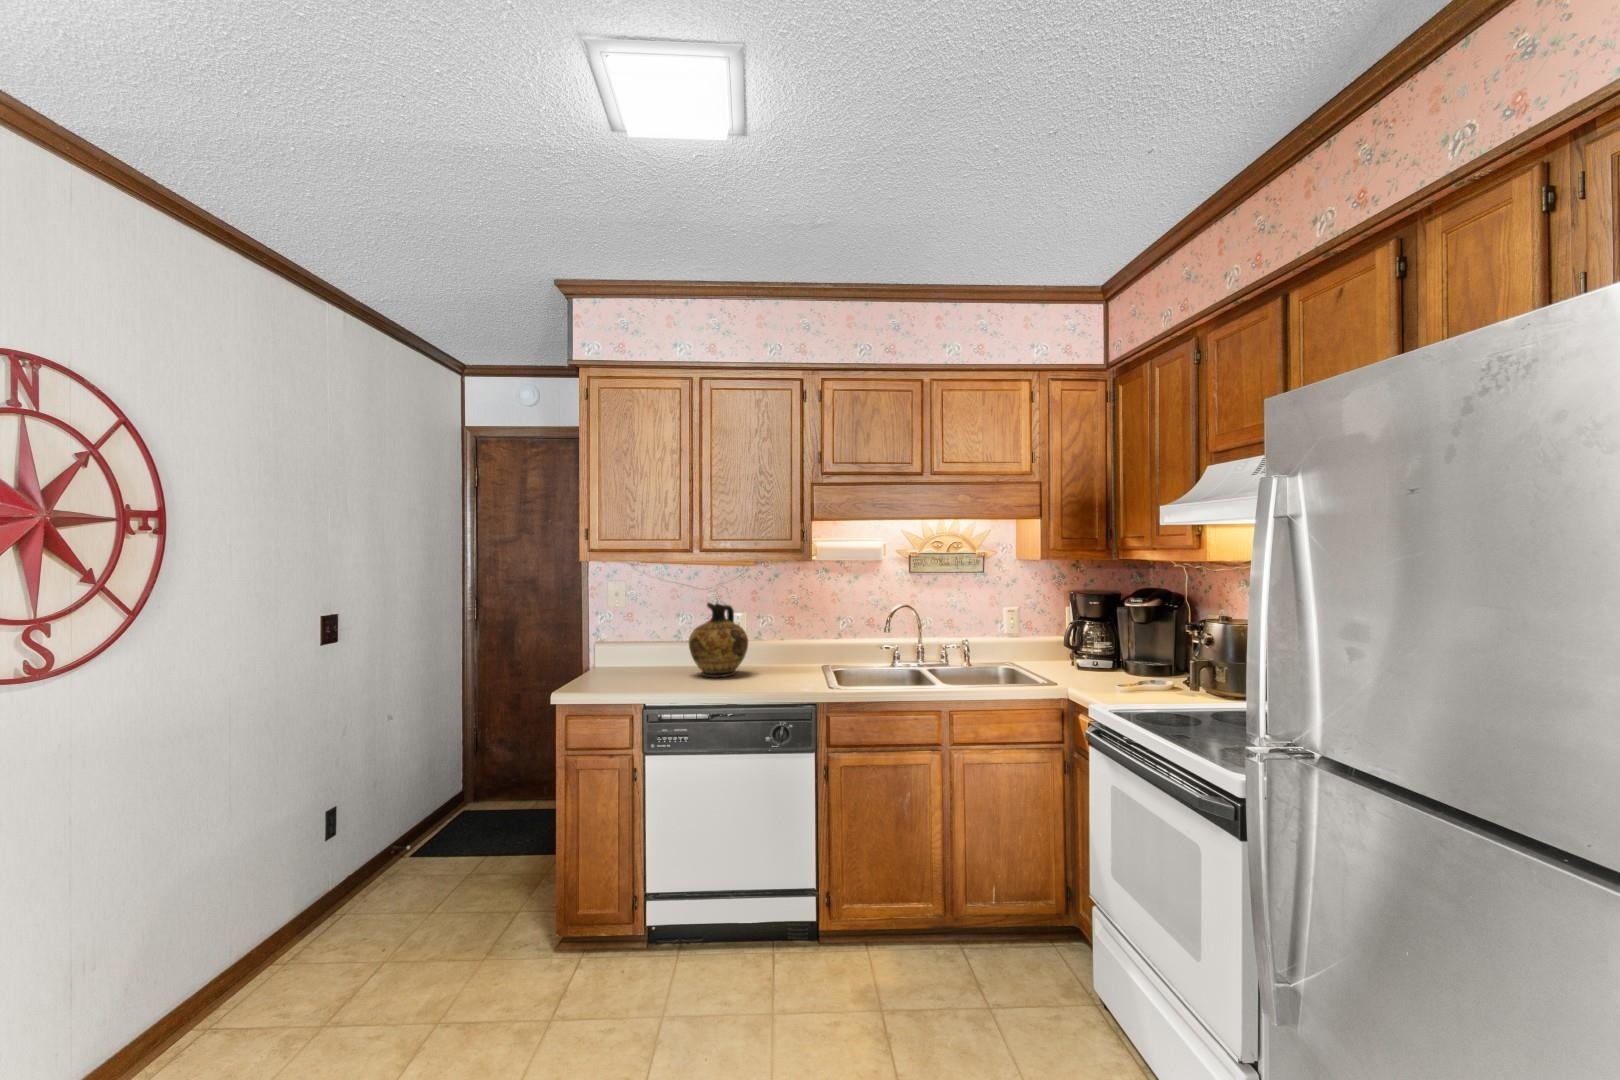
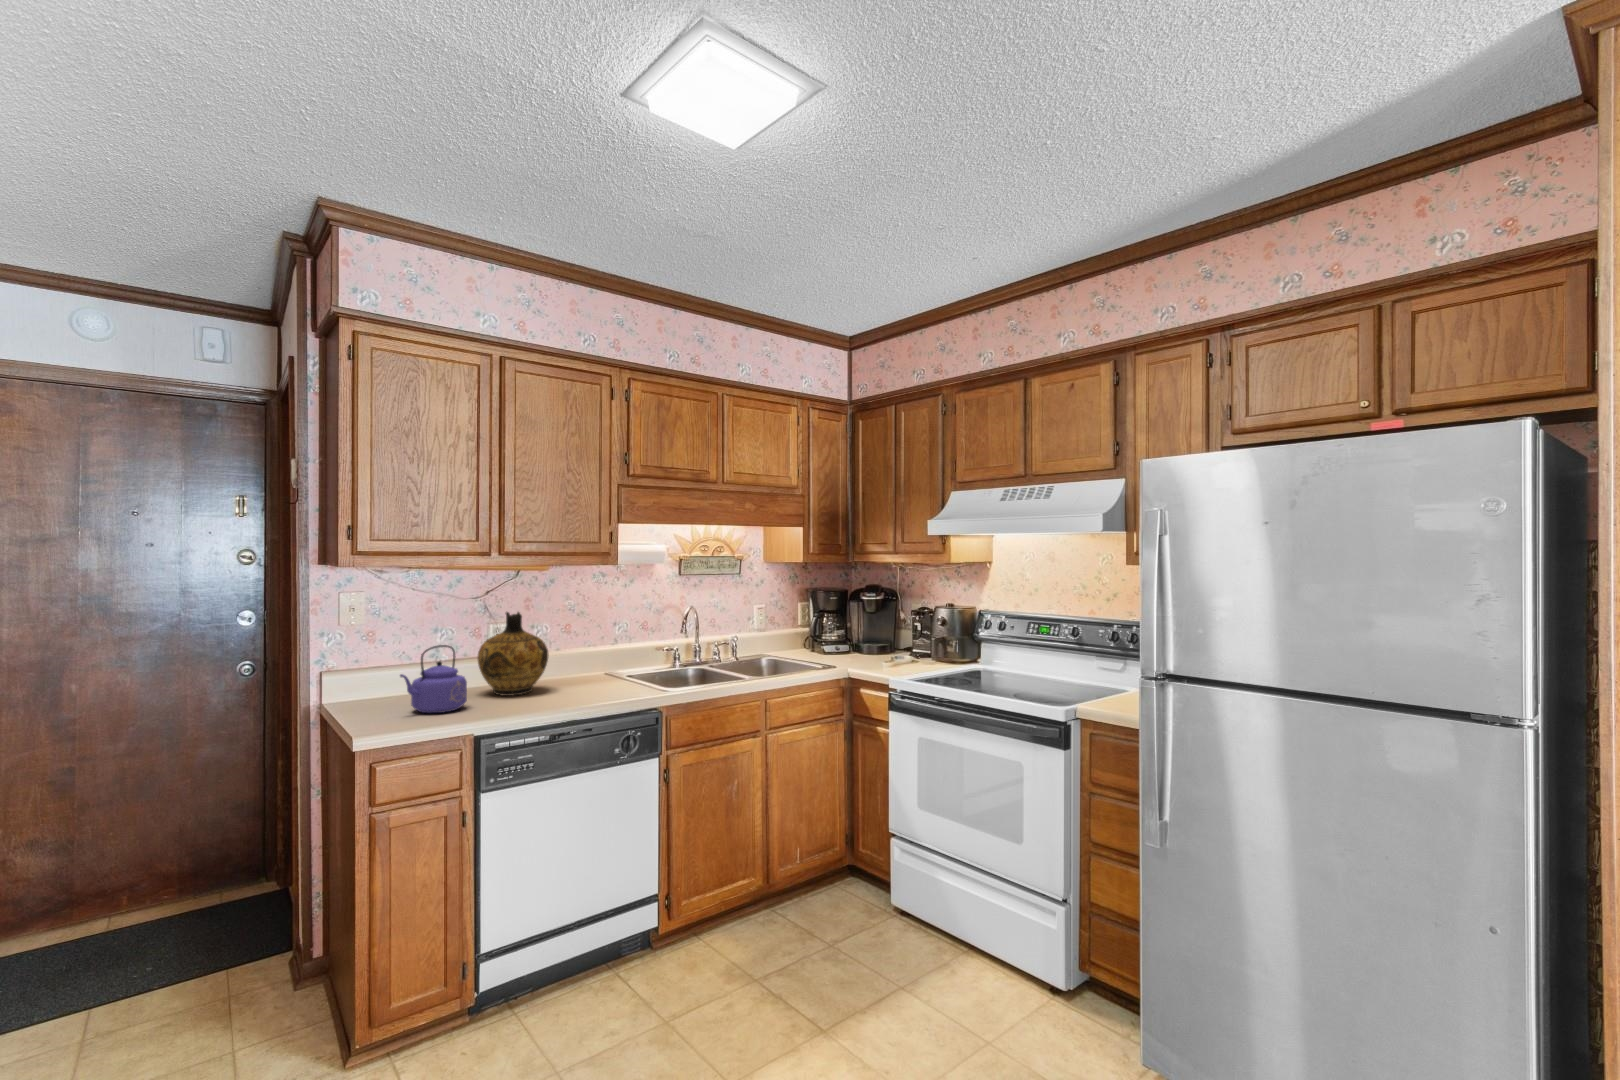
kettle: none [603,628,661,685] -> present [400,645,467,713]

